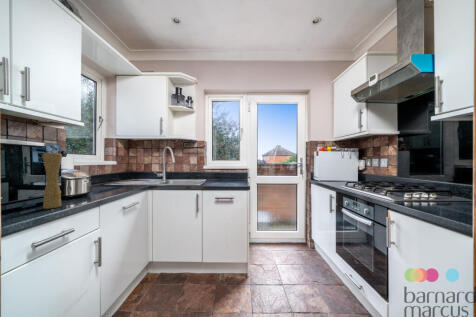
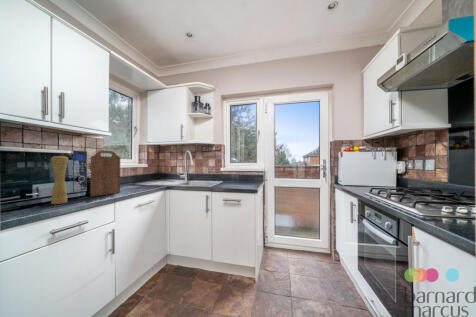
cutting board: none [77,146,108,199] -> present [90,151,120,197]

